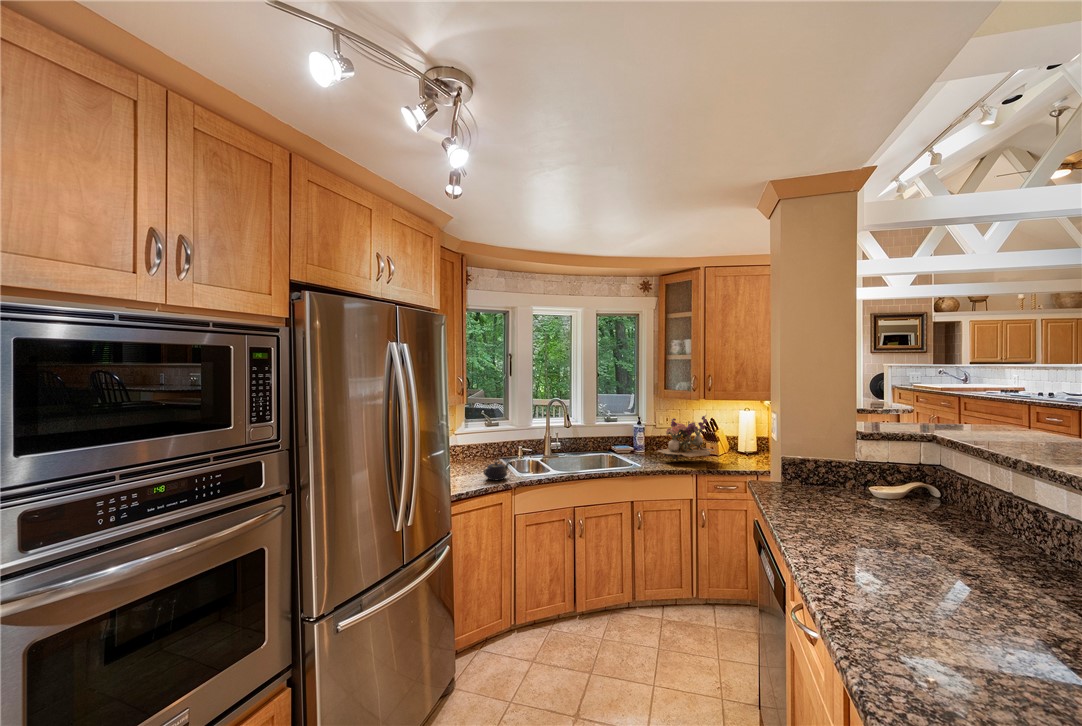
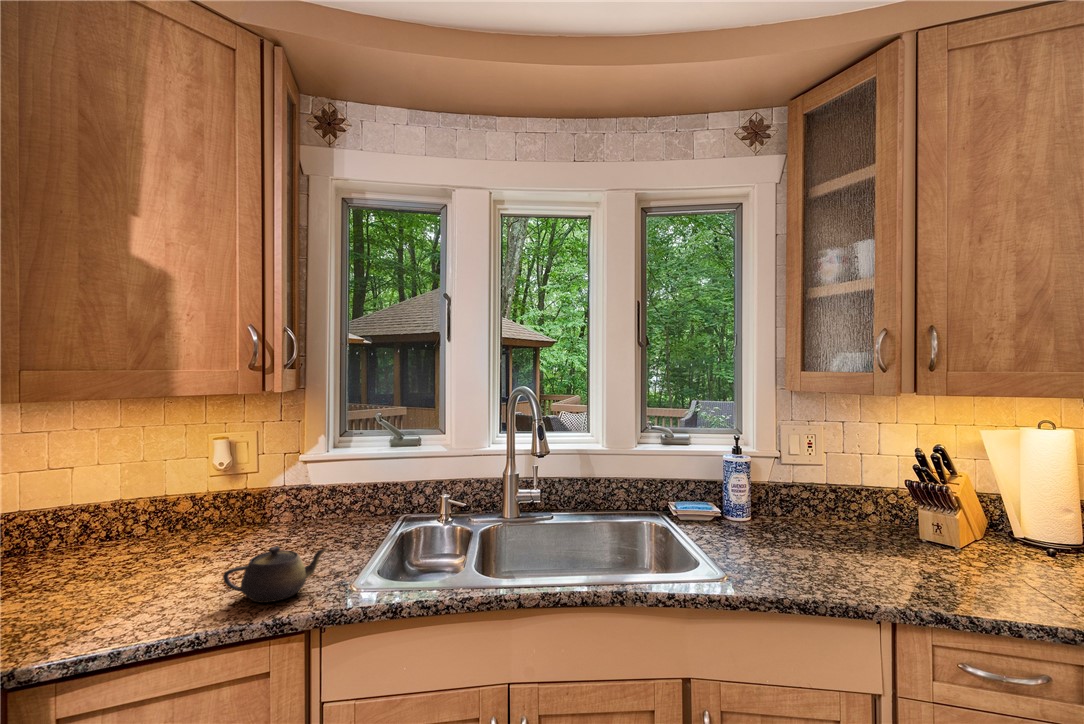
flower arrangement: present [657,415,714,461] -> none [767,435,950,563]

